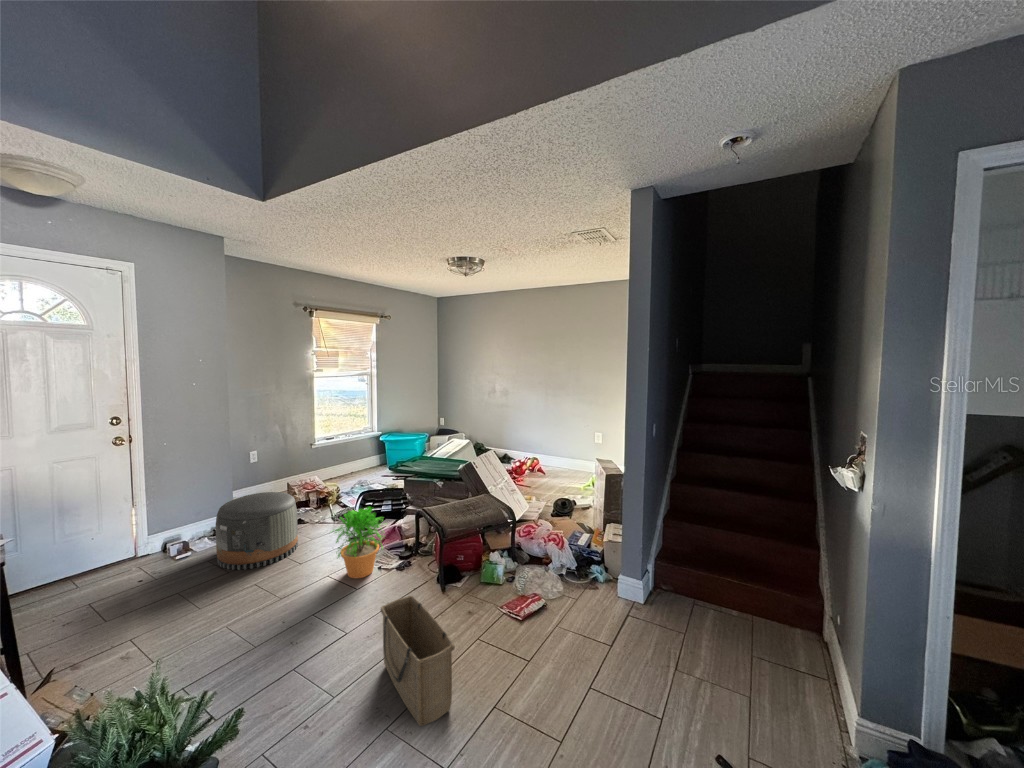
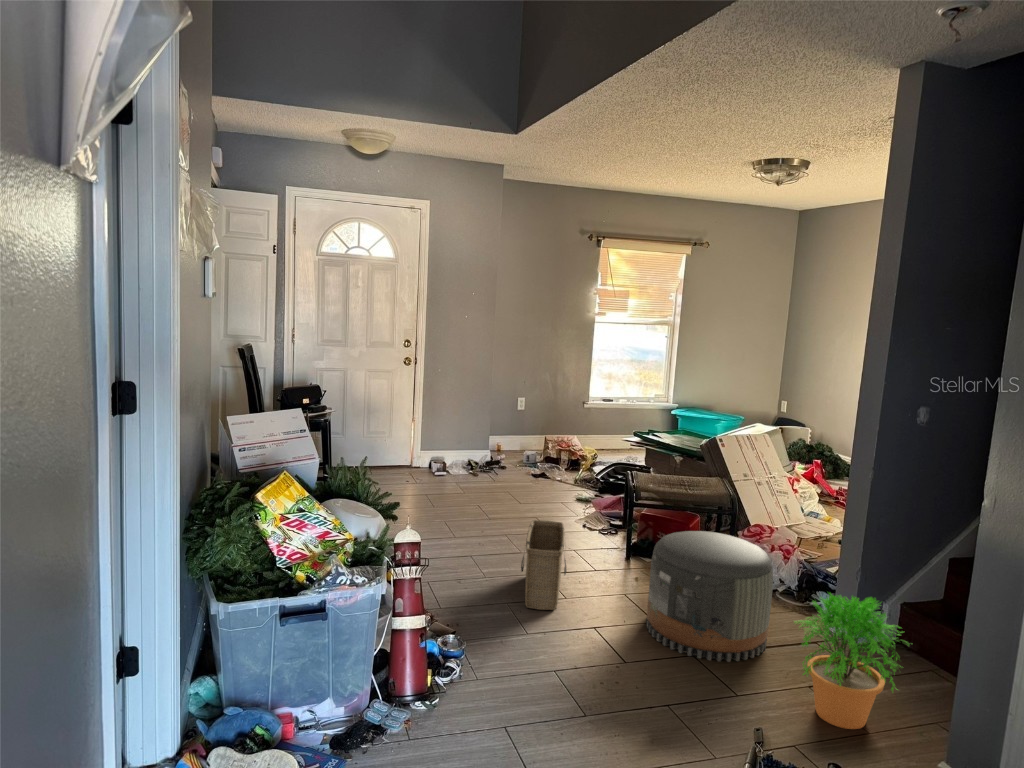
pouf: present [216,492,298,570] -> present [646,531,773,662]
potted plant: present [335,506,383,578] -> present [798,593,901,729]

